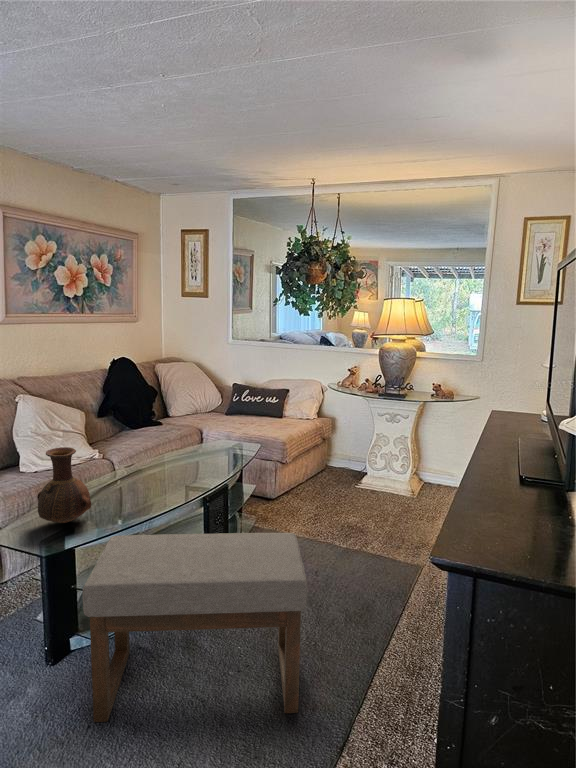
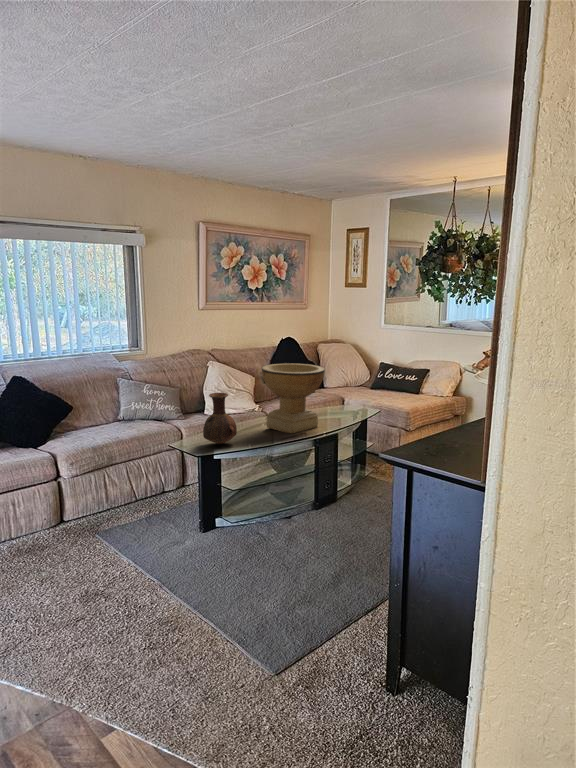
decorative bowl: none [113,395,199,492] -> present [262,363,325,433]
ottoman: present [83,533,307,722] -> none [213,452,368,587]

